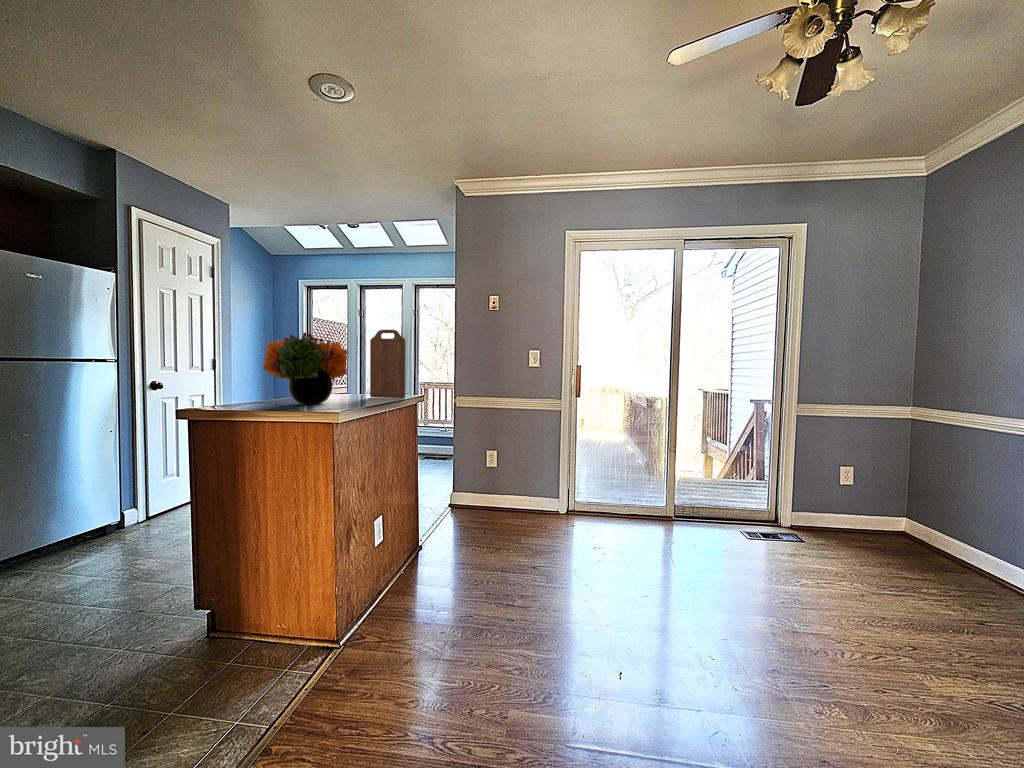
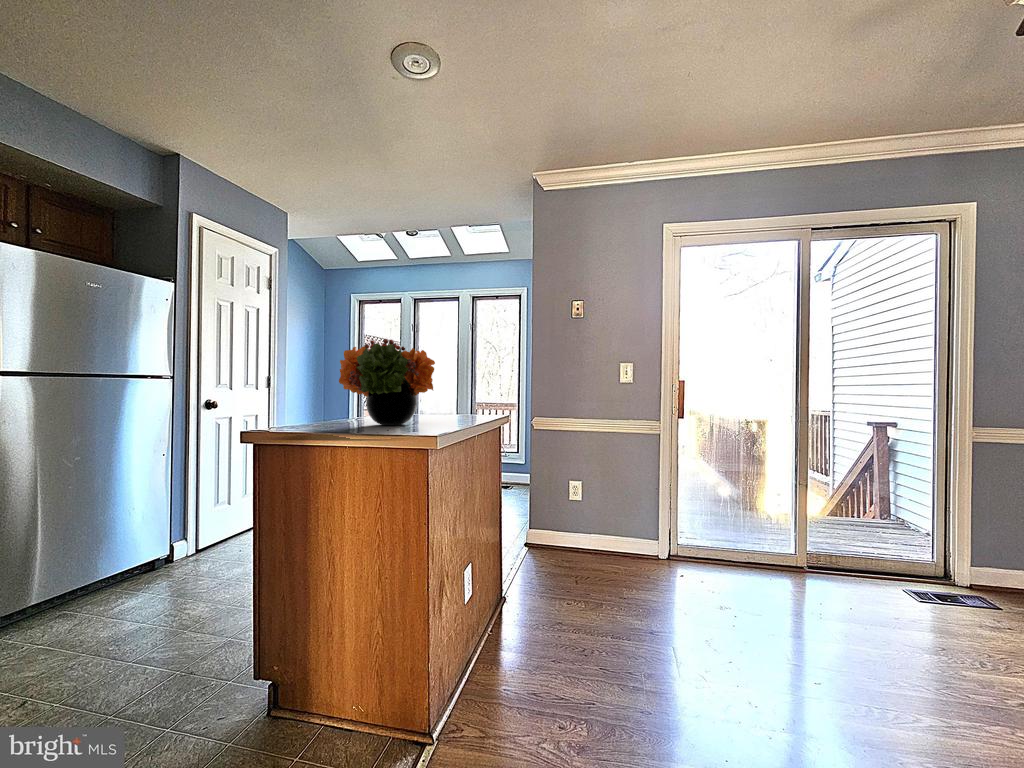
cutting board: present [370,330,406,398] -> none [452,337,496,419]

